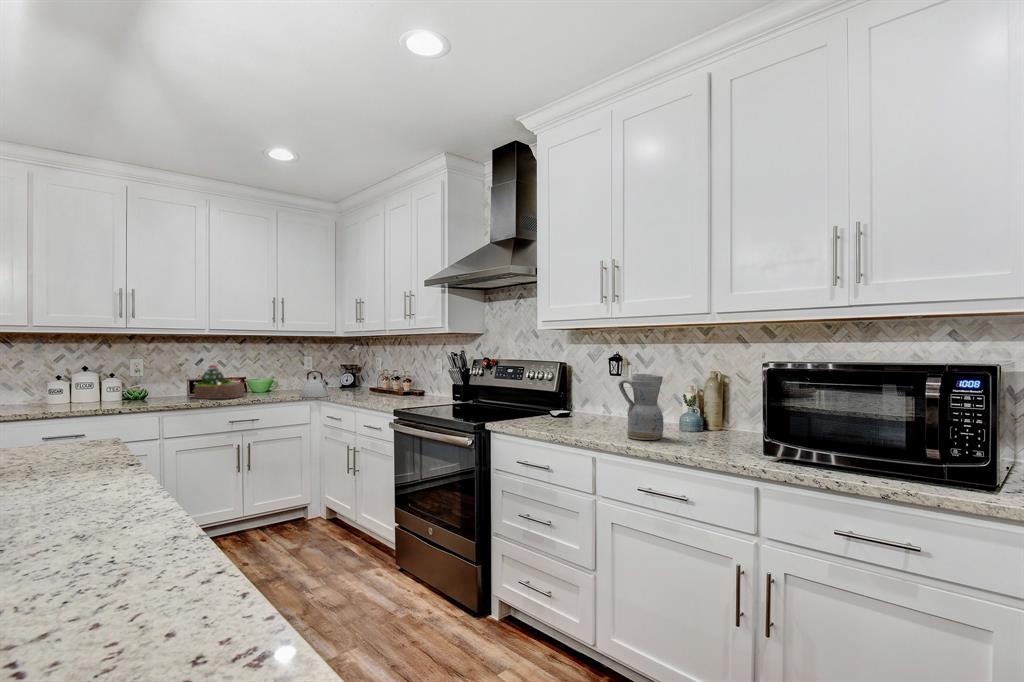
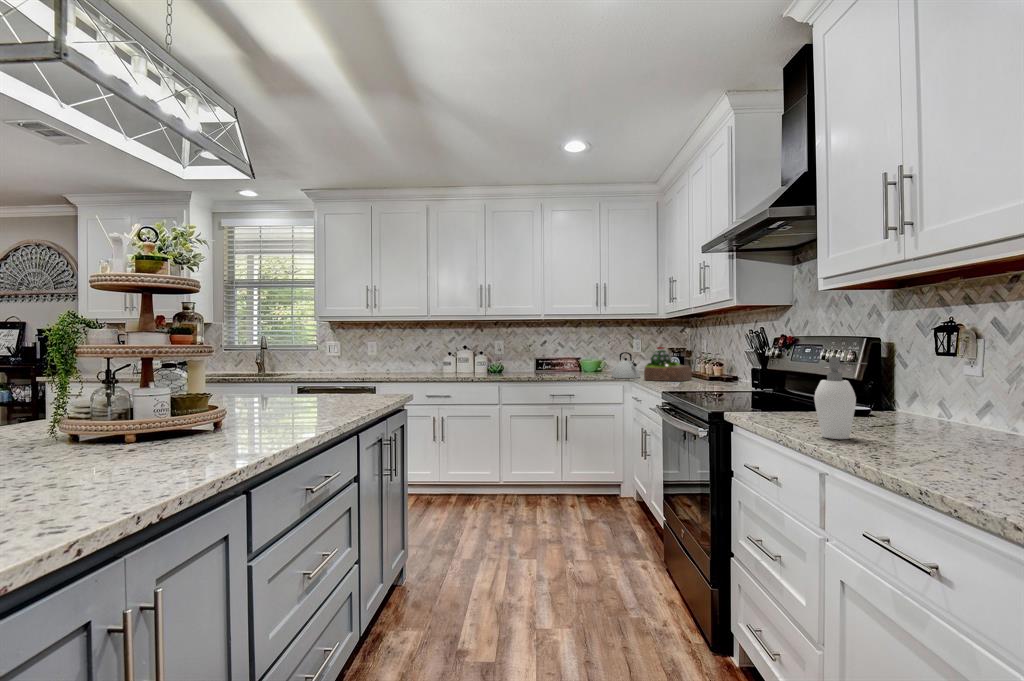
succulent plant: present [194,366,245,399] -> present [644,347,692,381]
ceramic pitcher: present [619,374,664,440] -> none [872,347,964,461]
soap dispenser: none [575,380,606,433] -> present [814,357,867,439]

